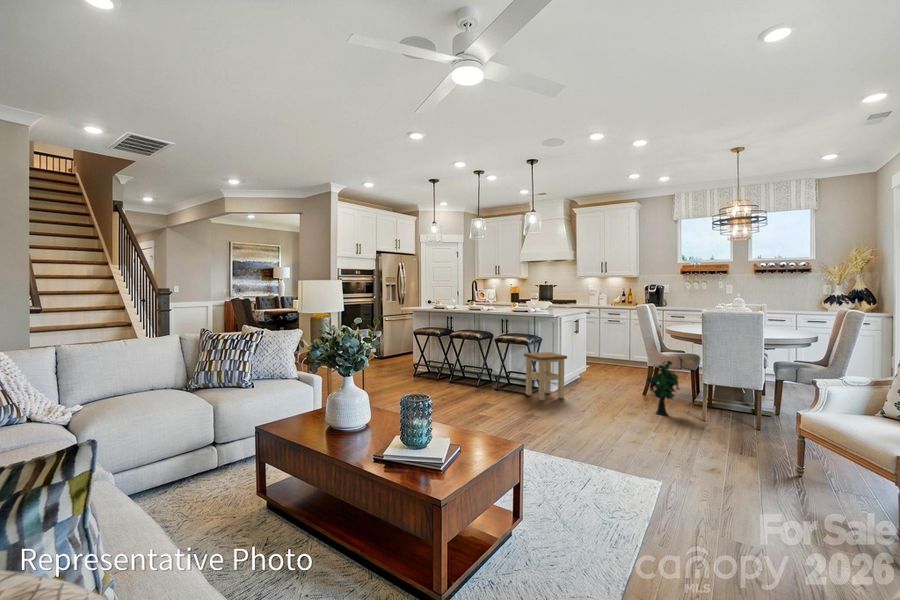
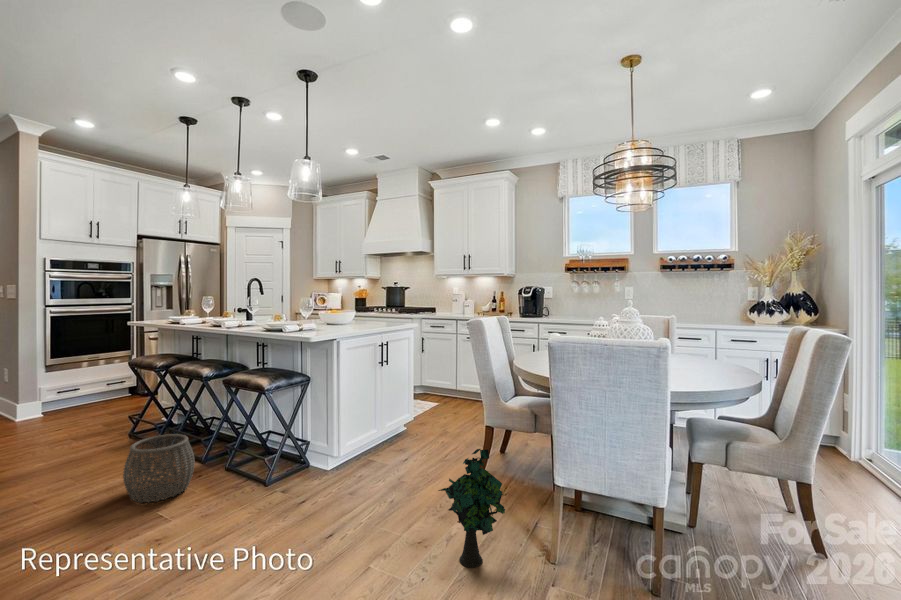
stool: present [524,352,567,400] -> none [248,412,320,522]
woven basket: none [459,363,490,393] -> present [123,434,195,503]

